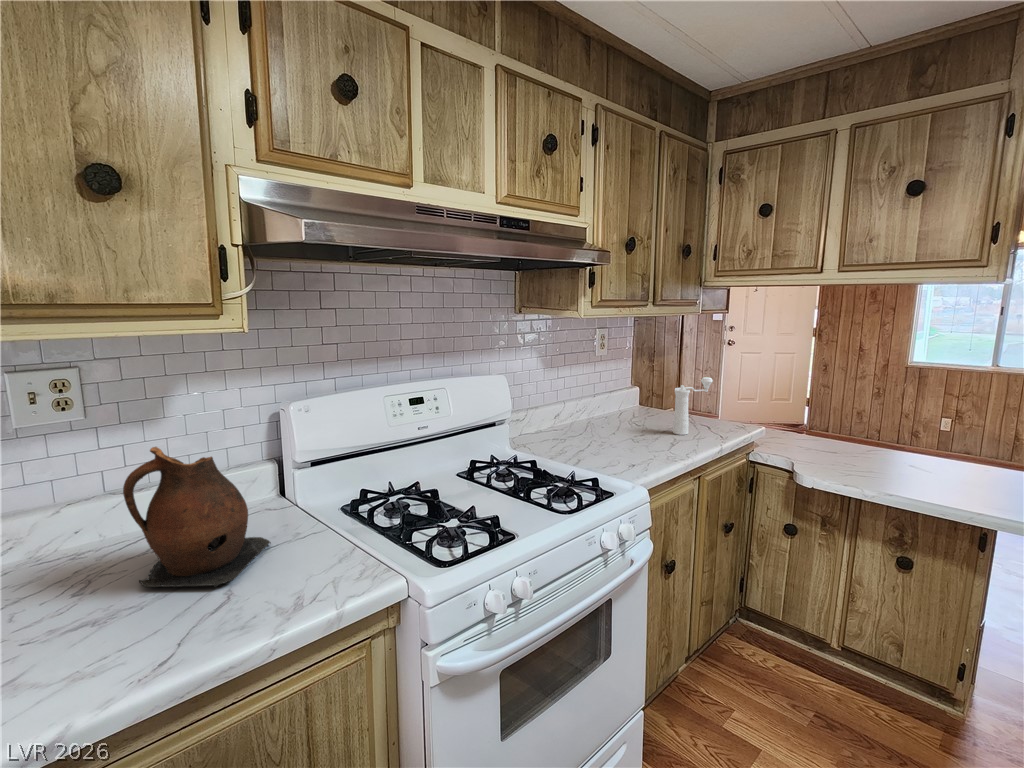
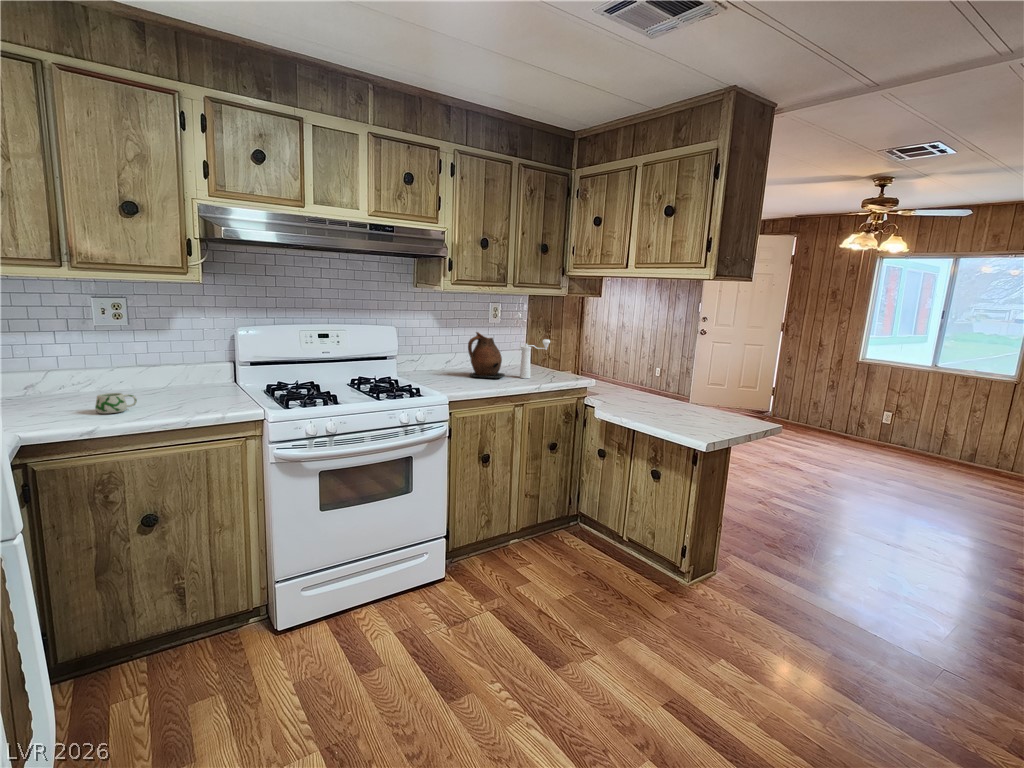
ceramic pitcher: present [123,447,271,588] -> present [468,332,504,378]
mug: none [53,610,151,681] -> present [95,393,137,414]

